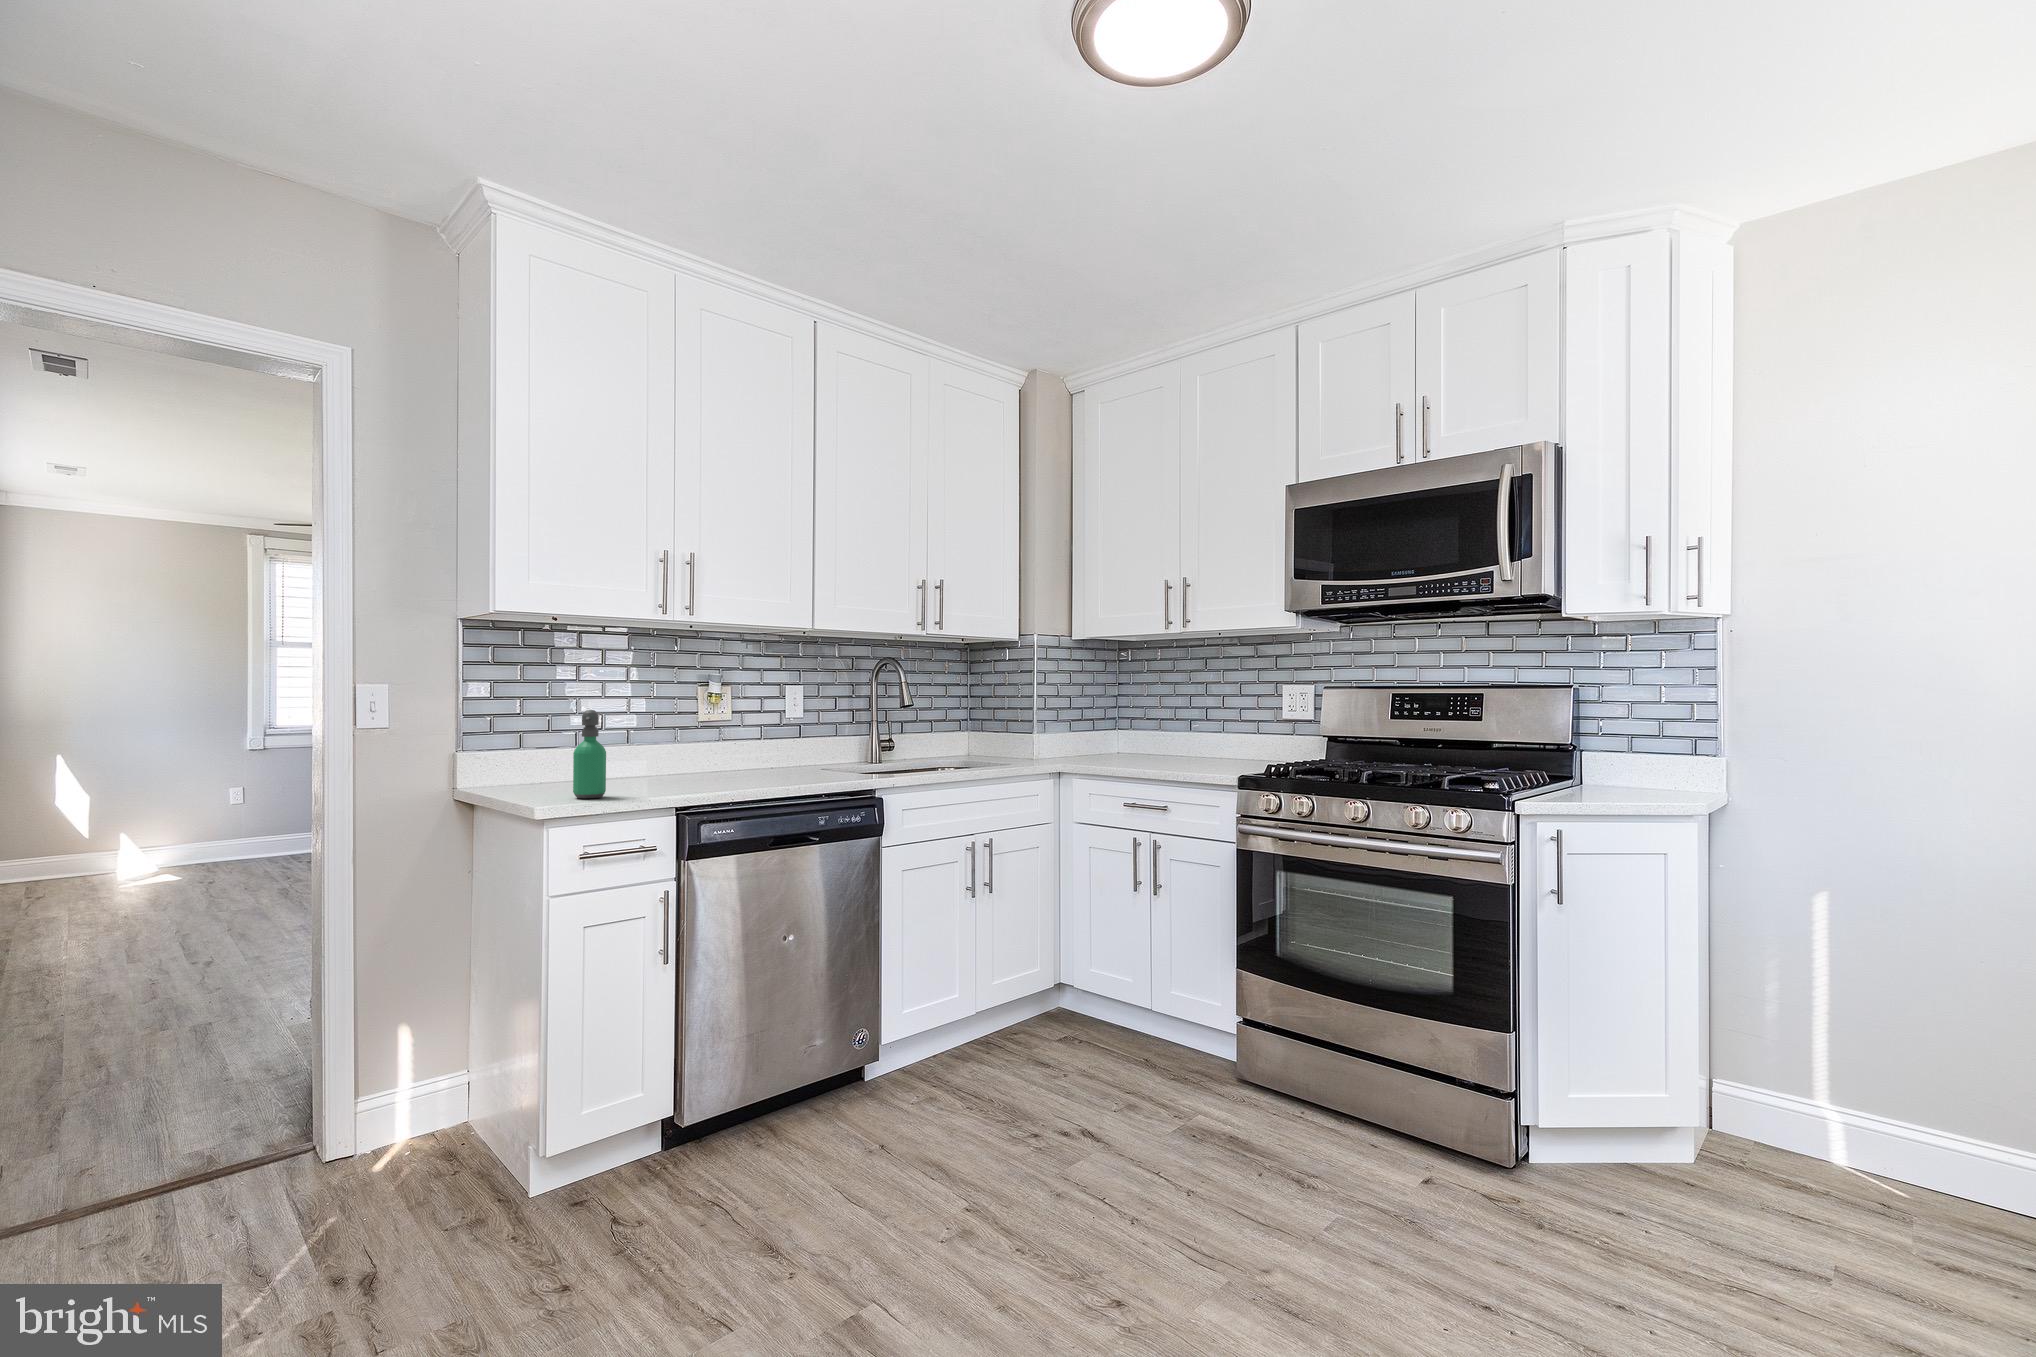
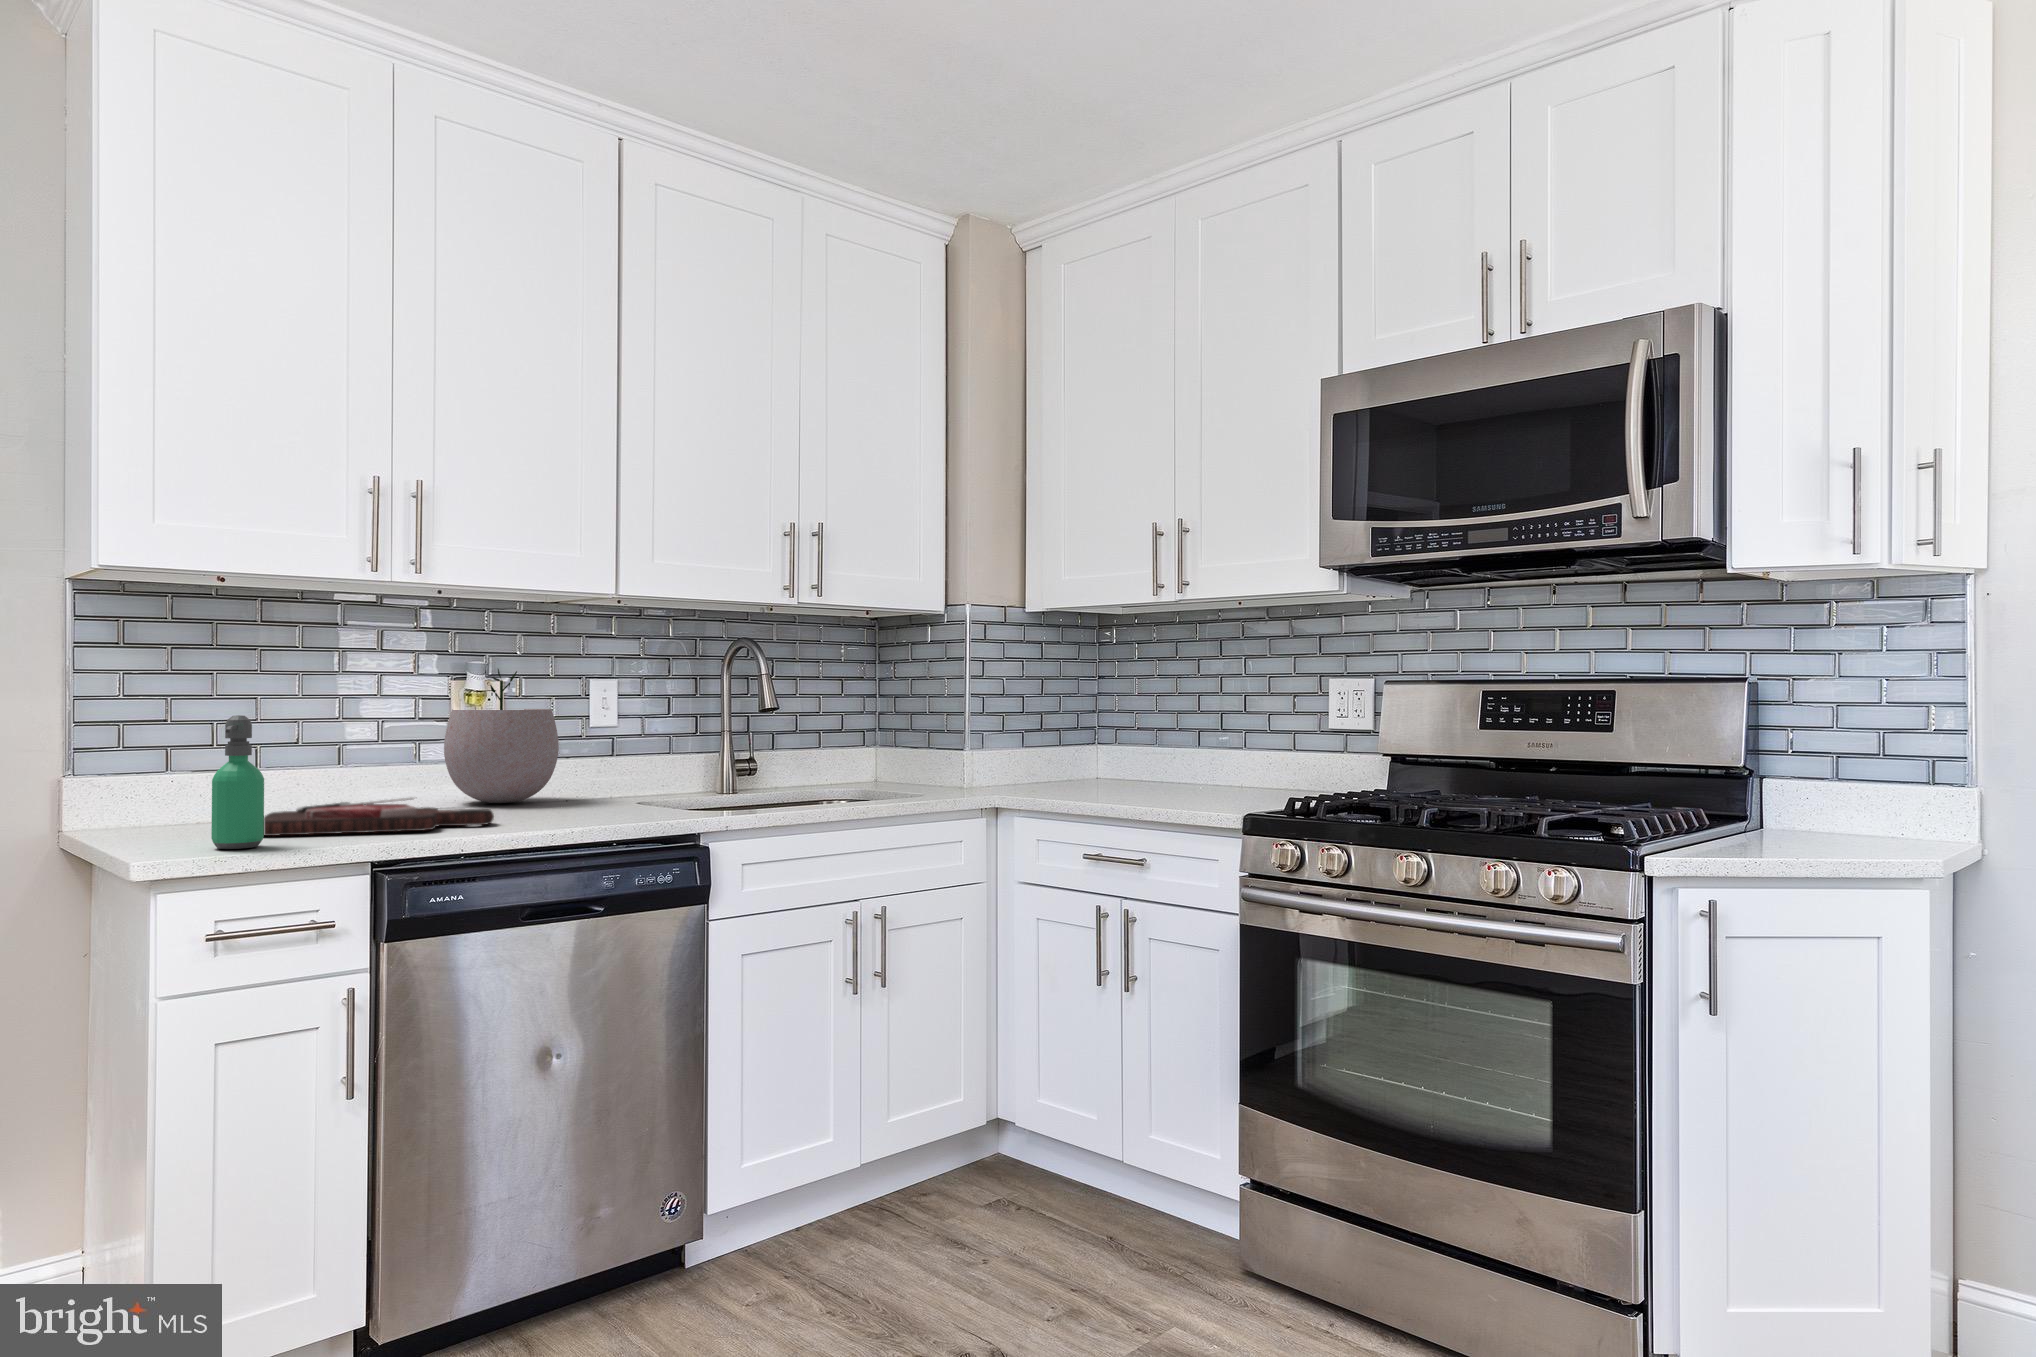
plant pot: none [695,678,770,769] -> present [444,669,559,803]
cutting board: none [591,765,742,790] -> present [264,797,494,836]

